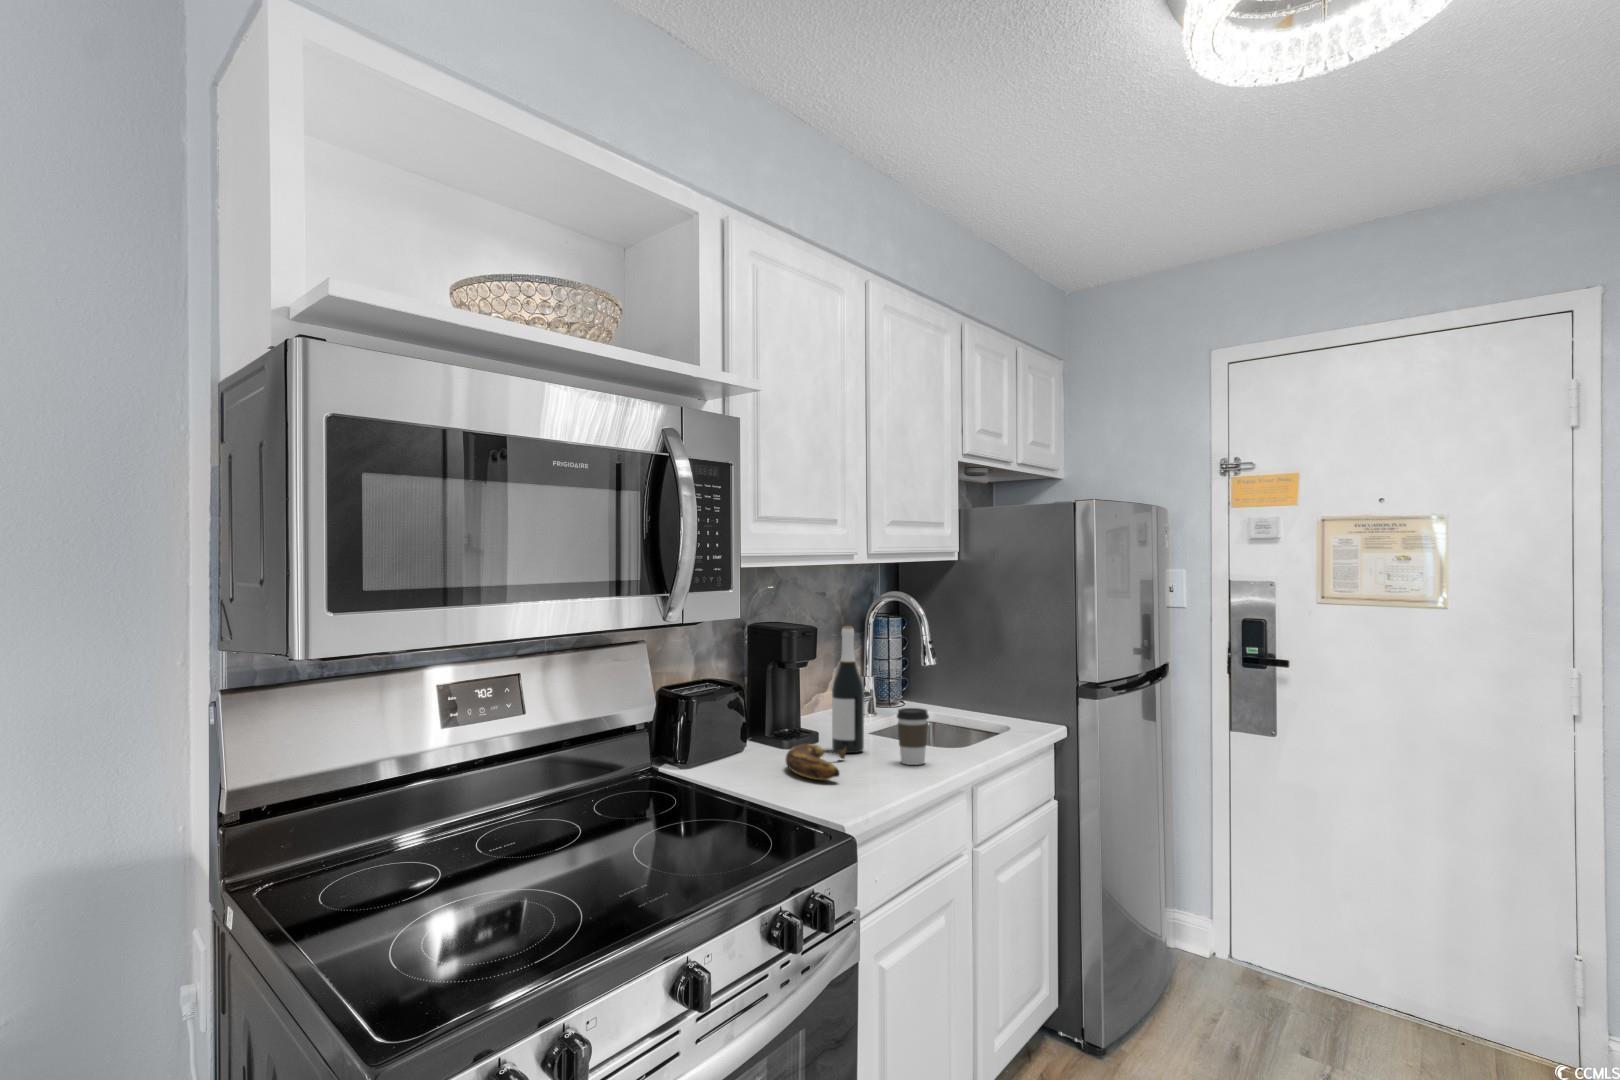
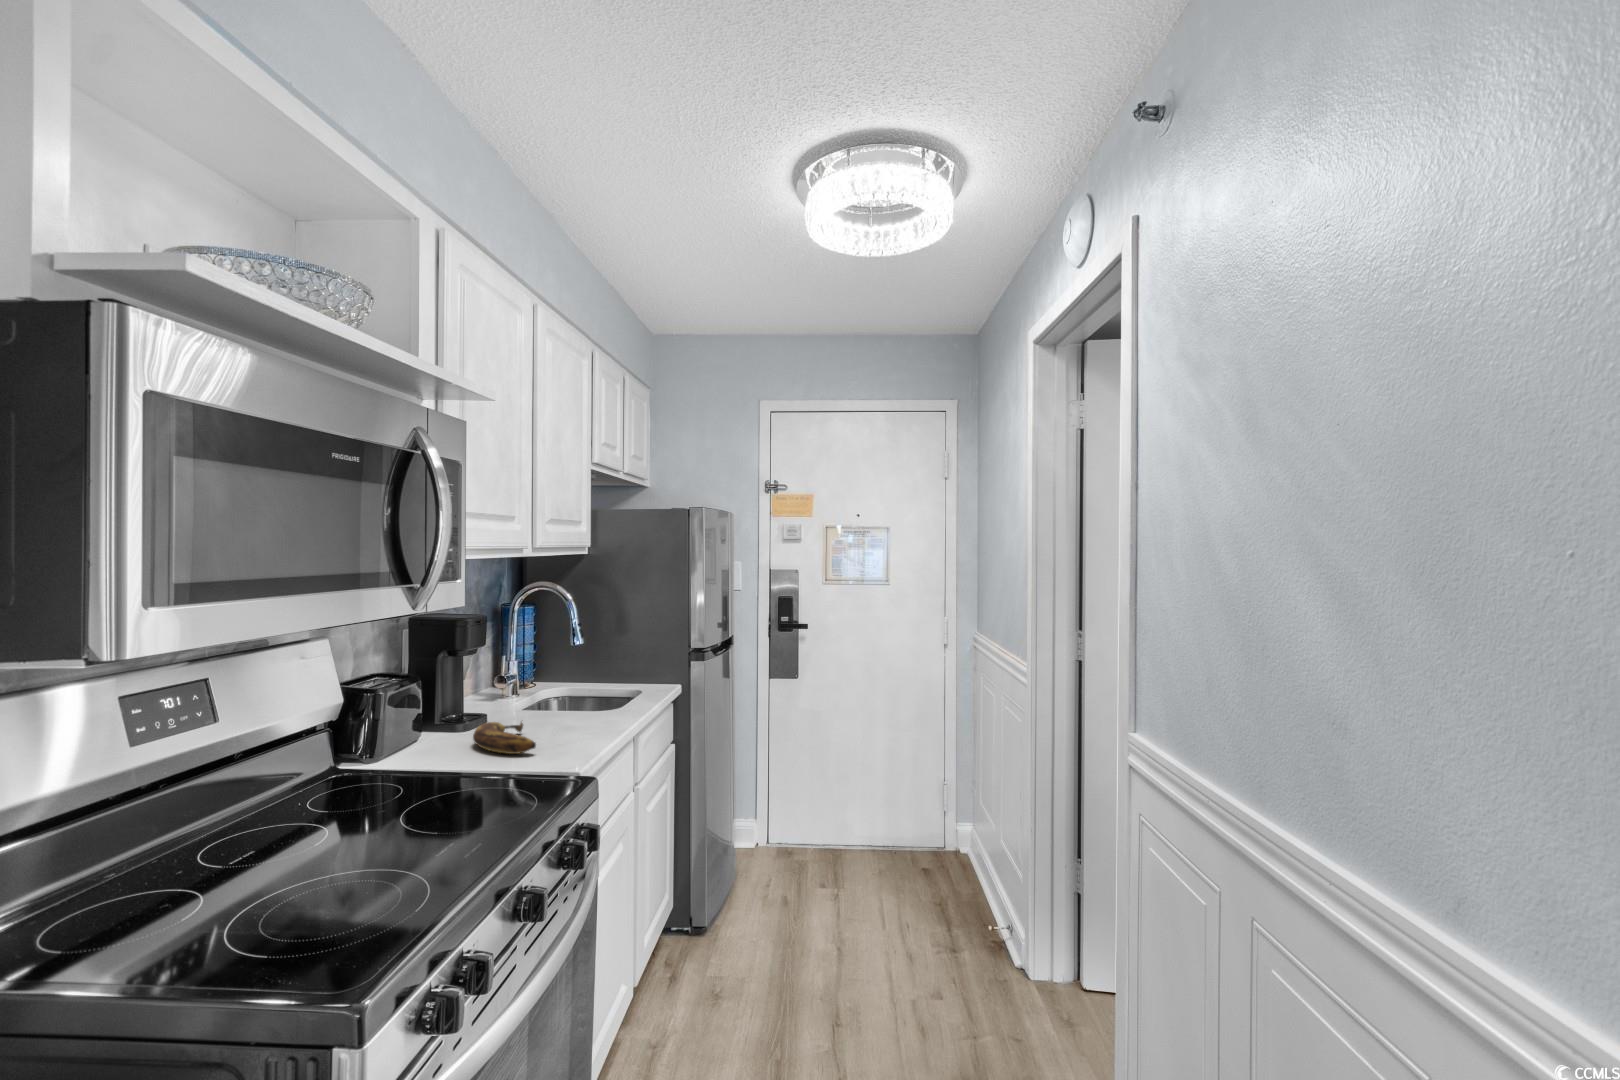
wine bottle: present [832,626,864,753] -> none [501,613,532,727]
coffee cup: present [897,708,929,765] -> none [569,681,598,731]

